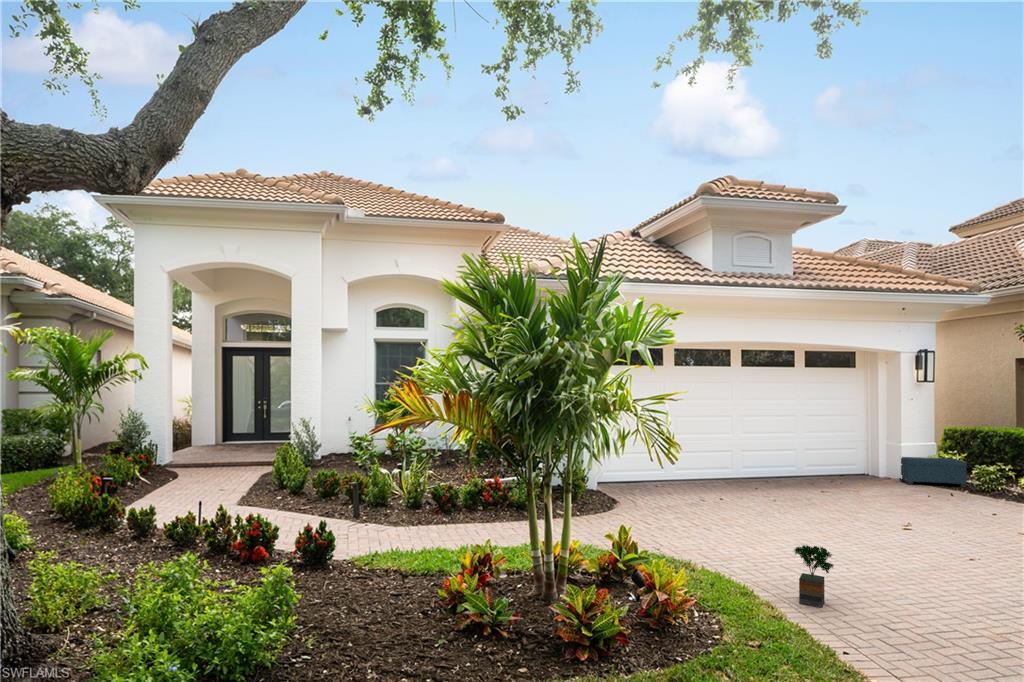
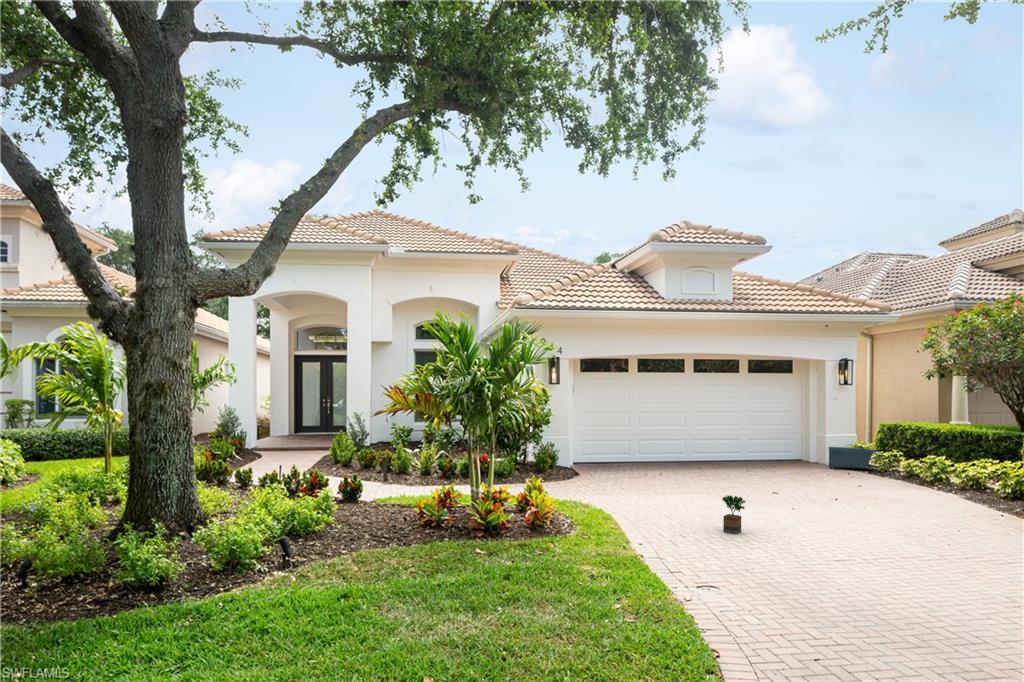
potted tree: present [794,545,834,608] -> present [722,496,746,534]

